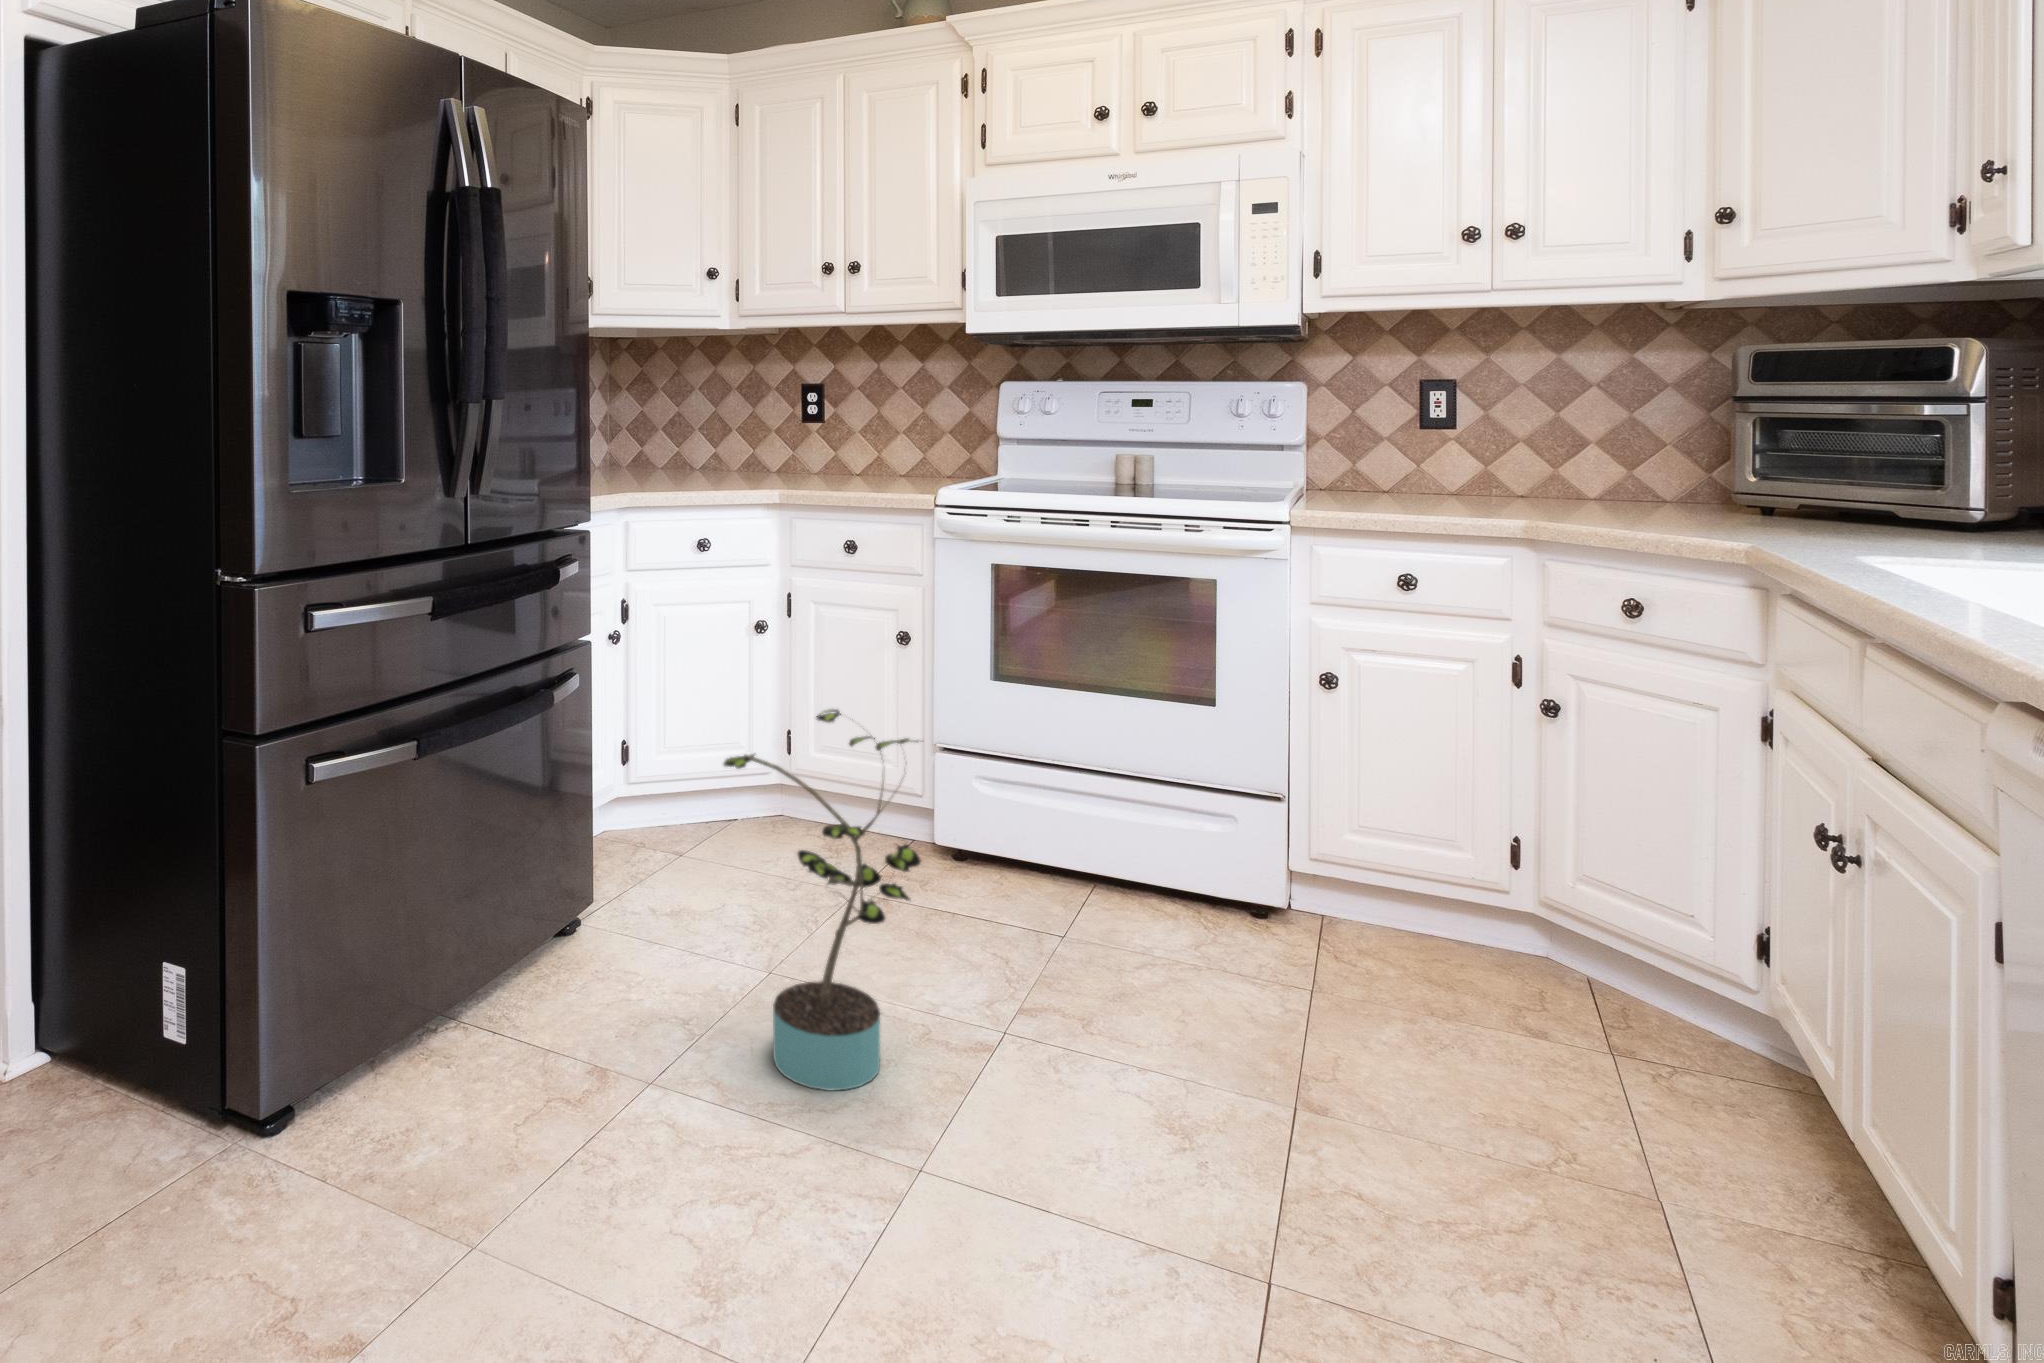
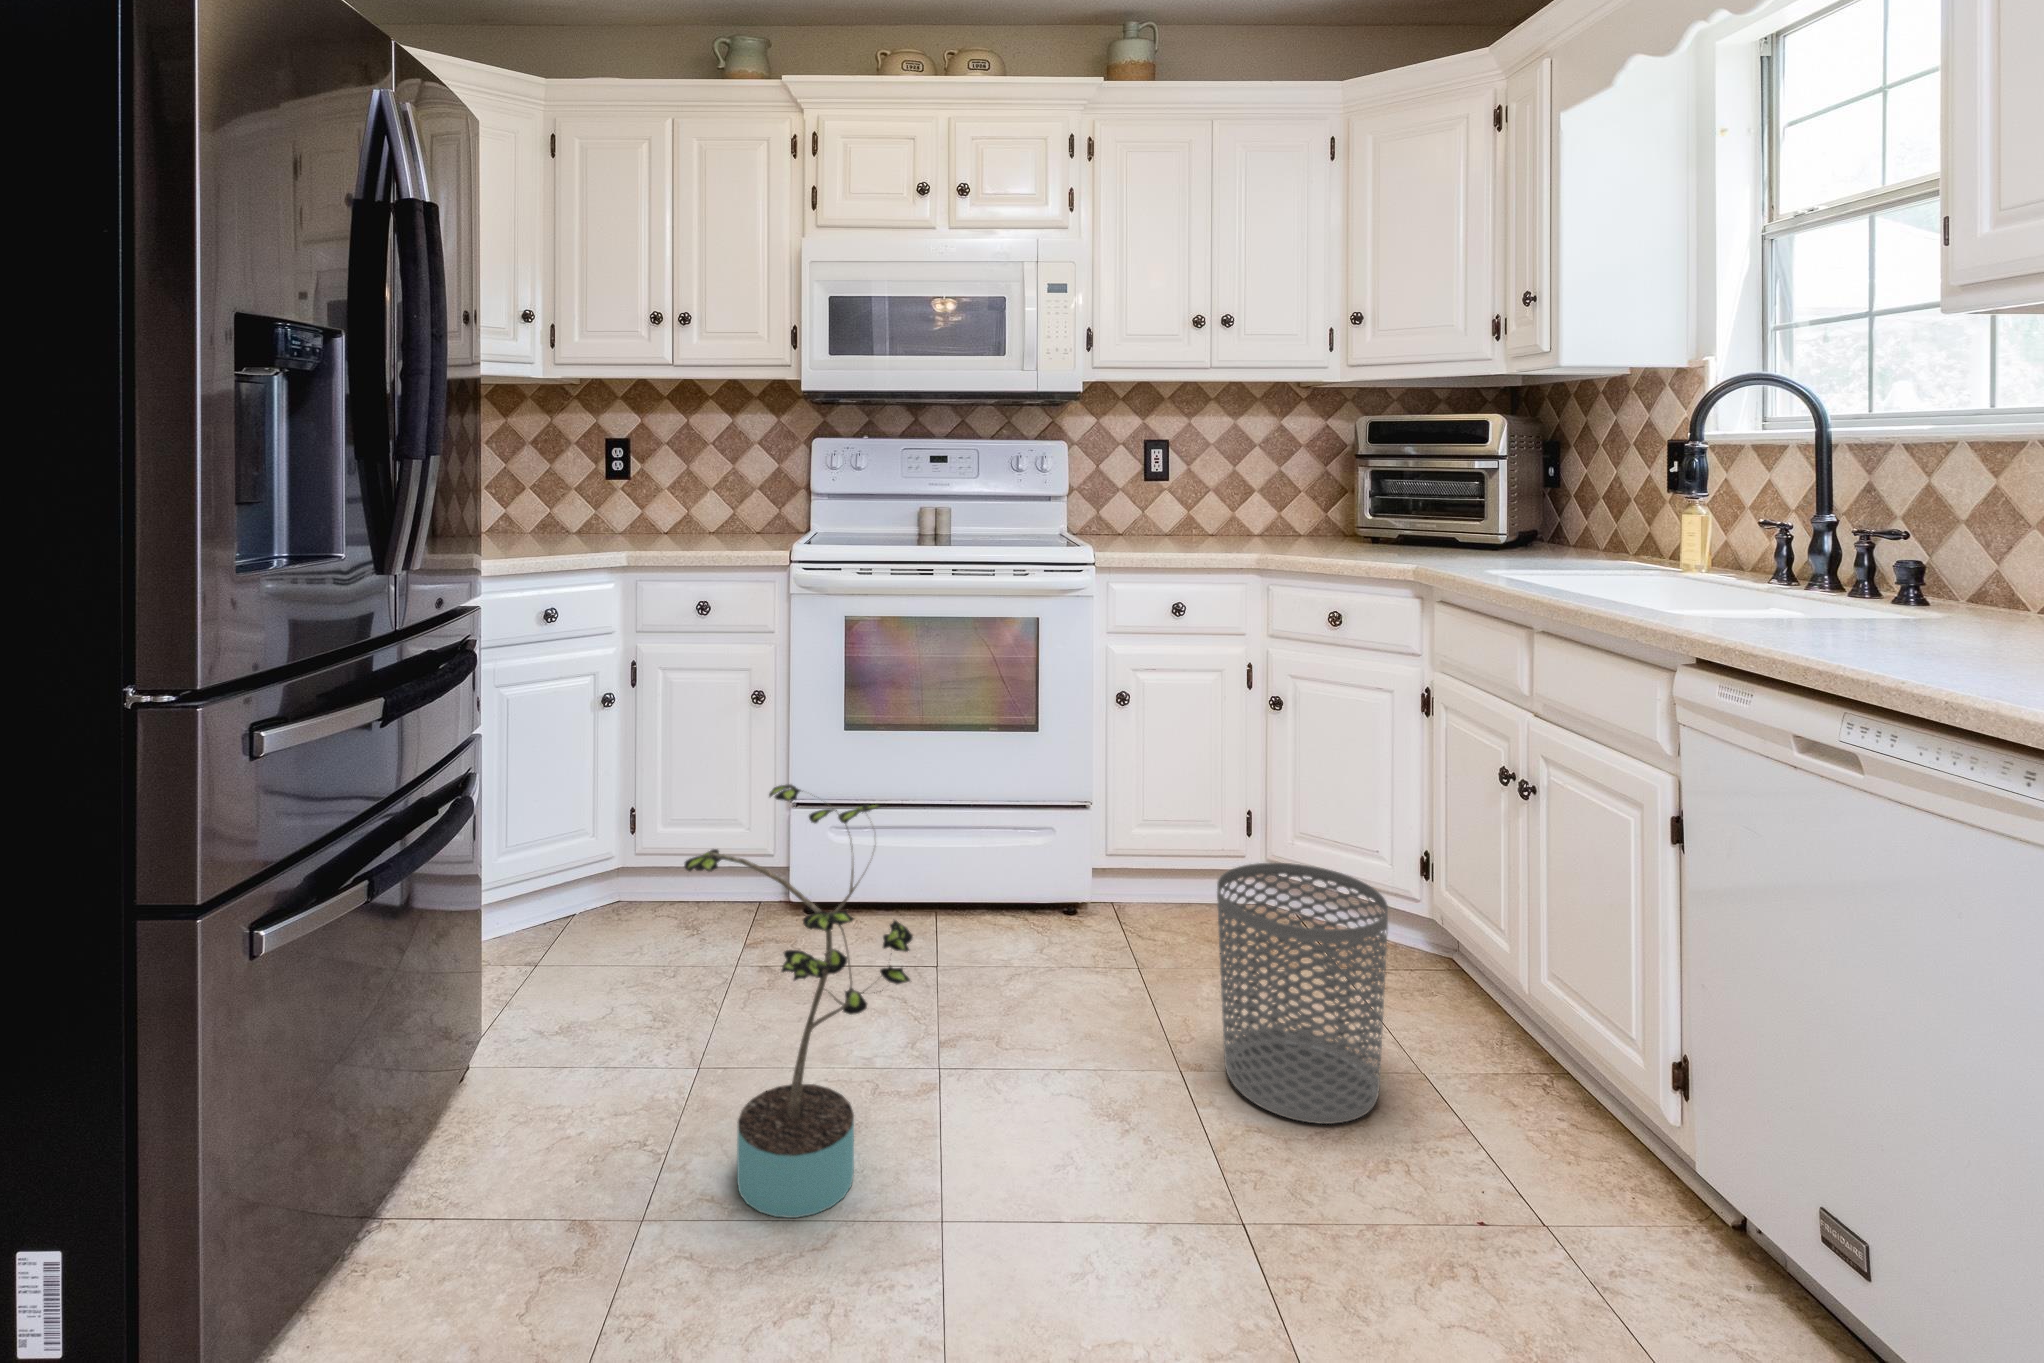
waste bin: none [1326,883,1554,1192] -> present [1217,863,1388,1124]

